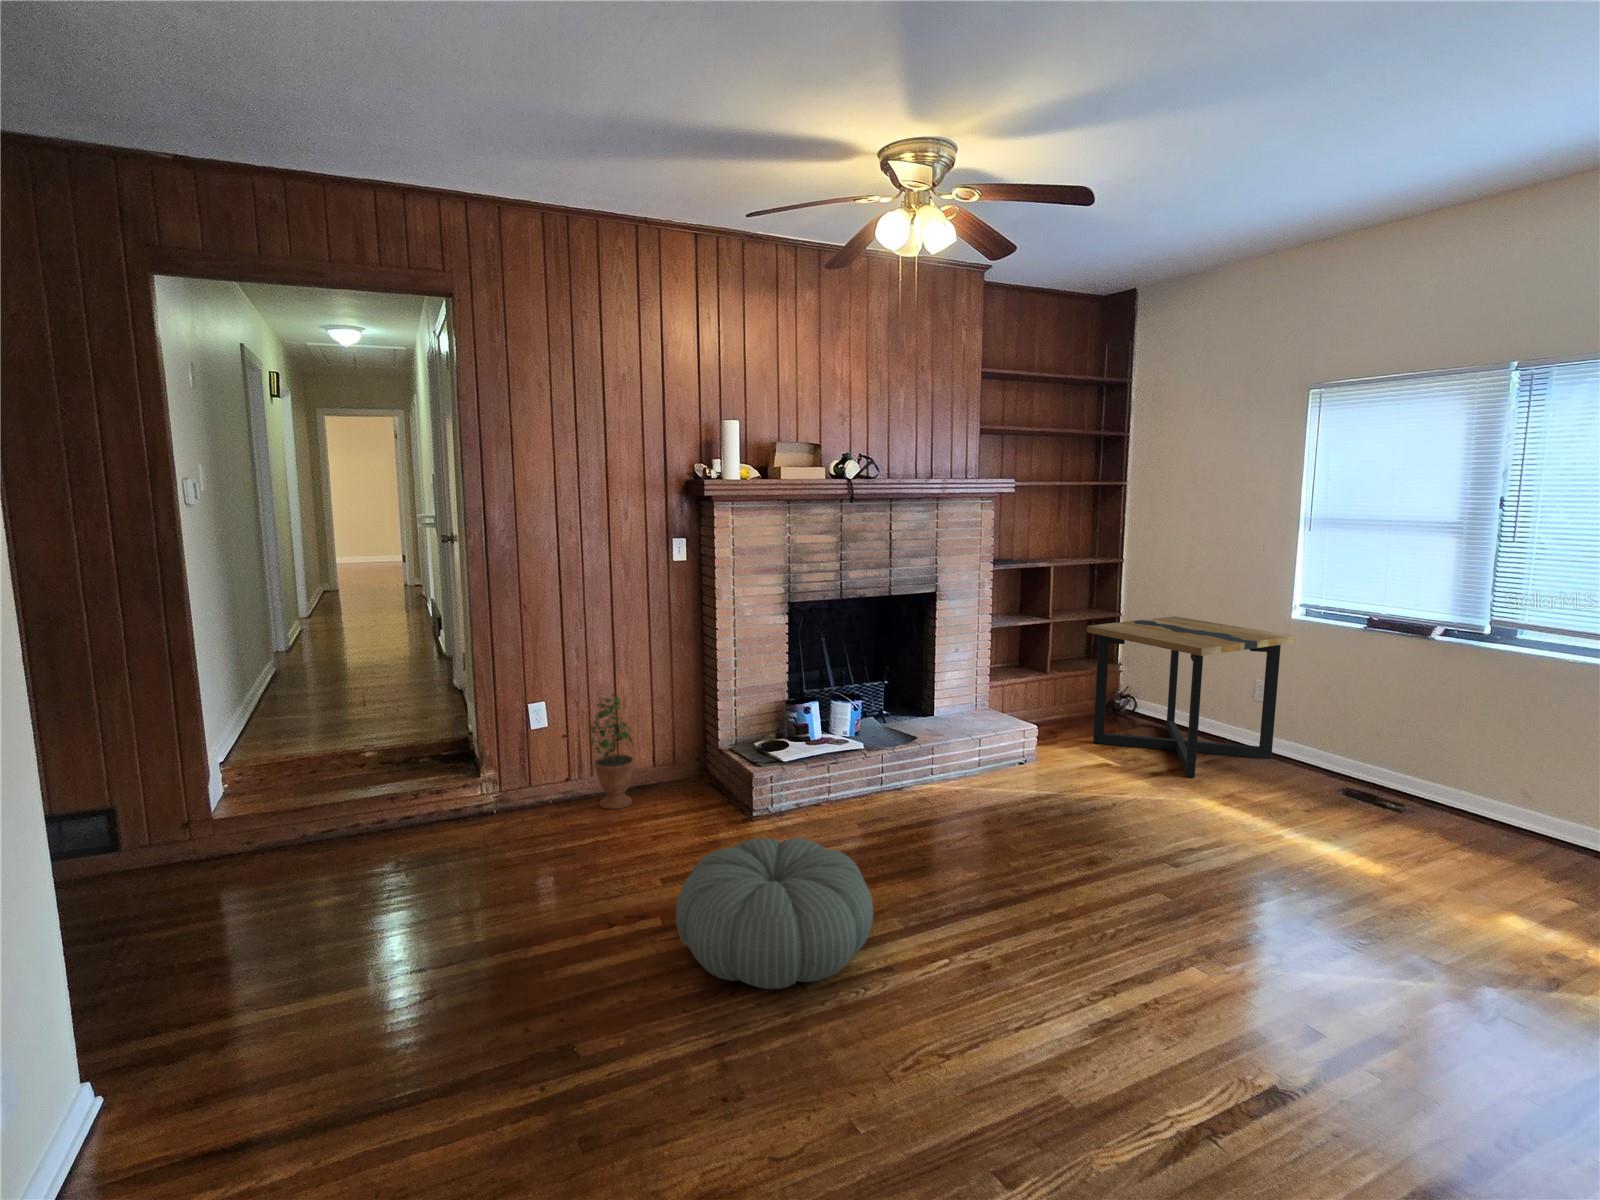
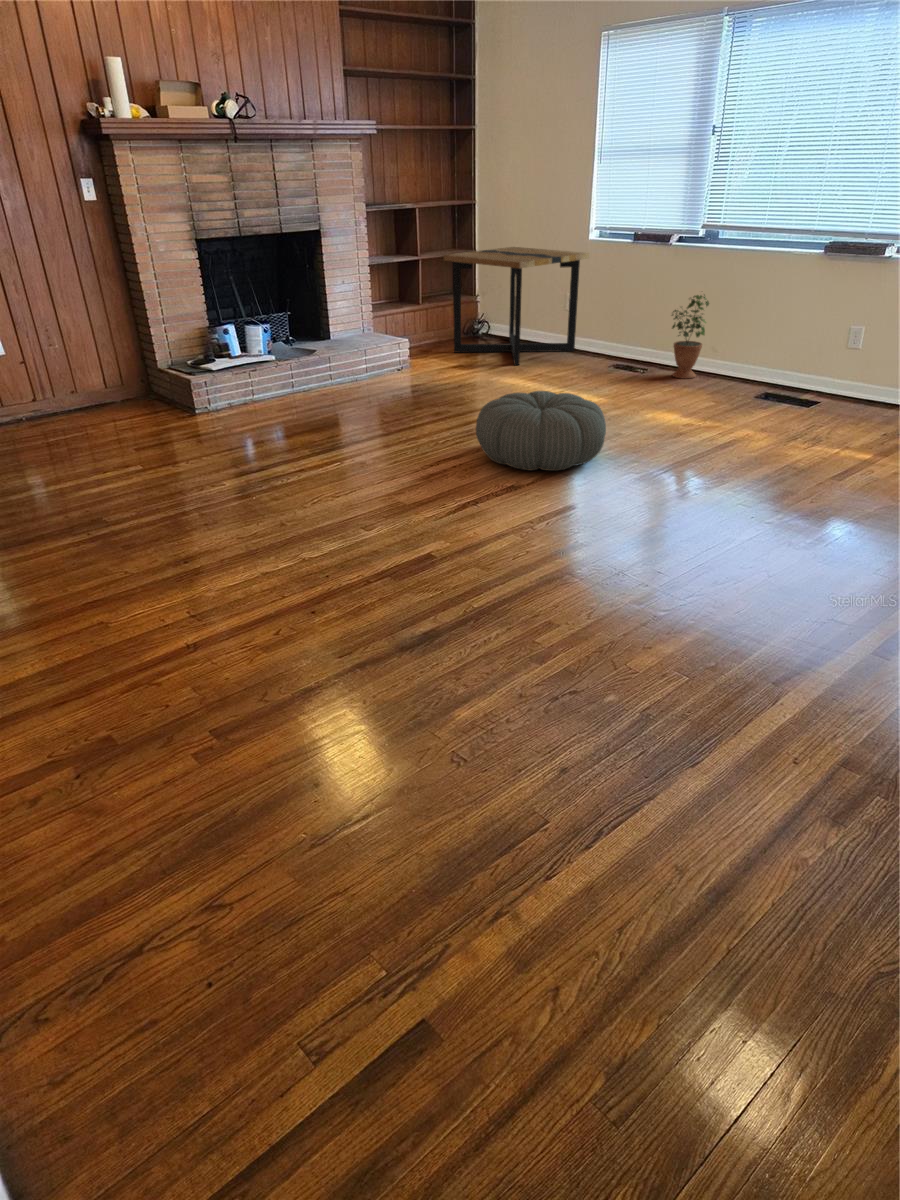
potted plant: present [590,694,634,809] -> present [672,295,709,379]
pouf: present [676,838,873,989] -> present [476,391,606,471]

